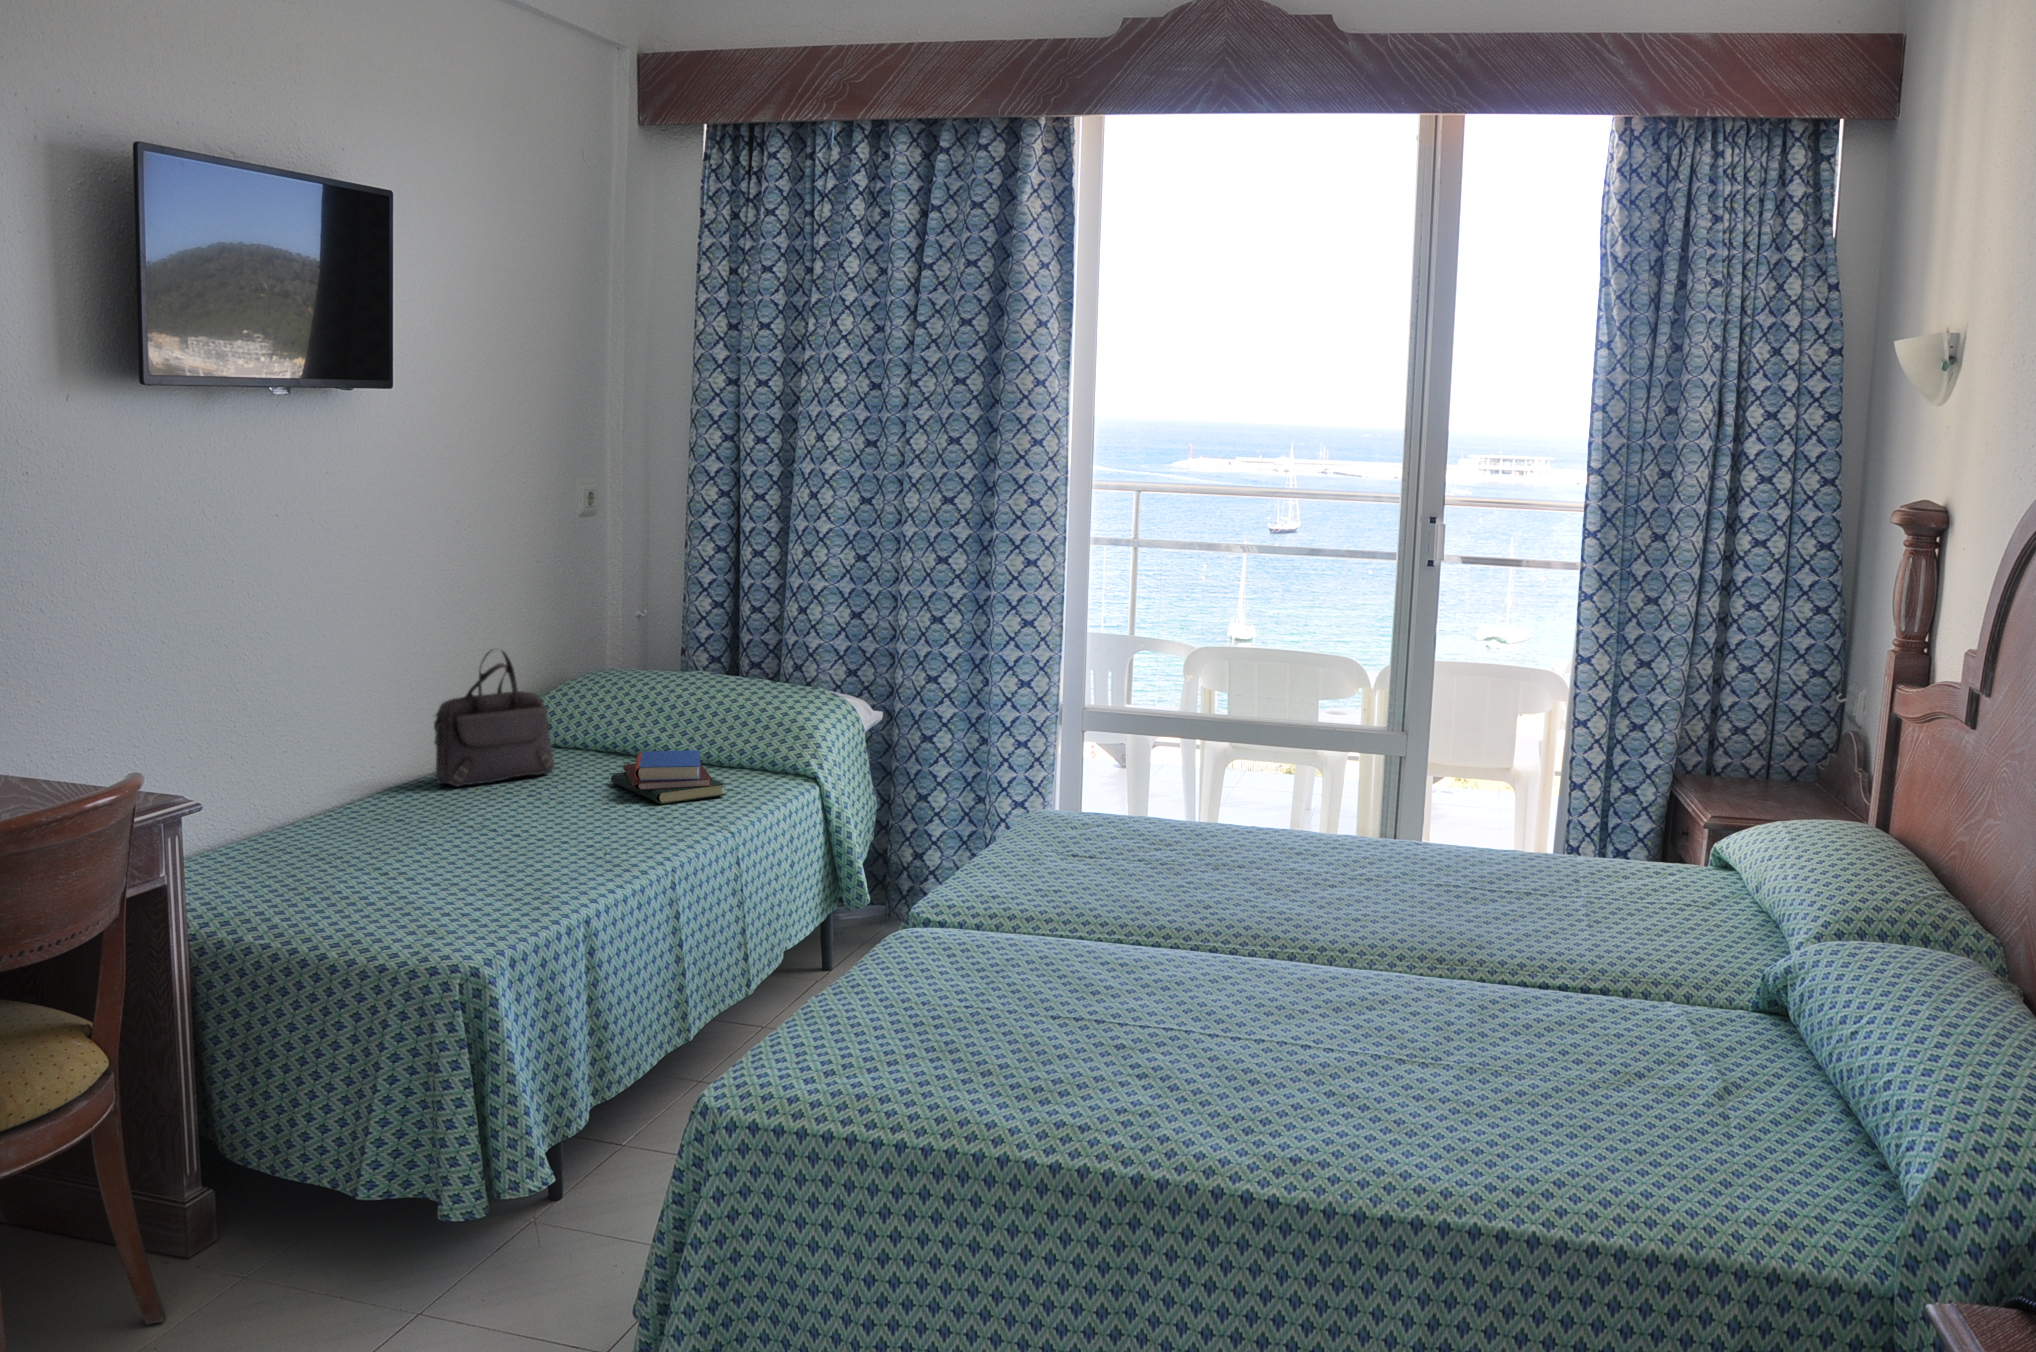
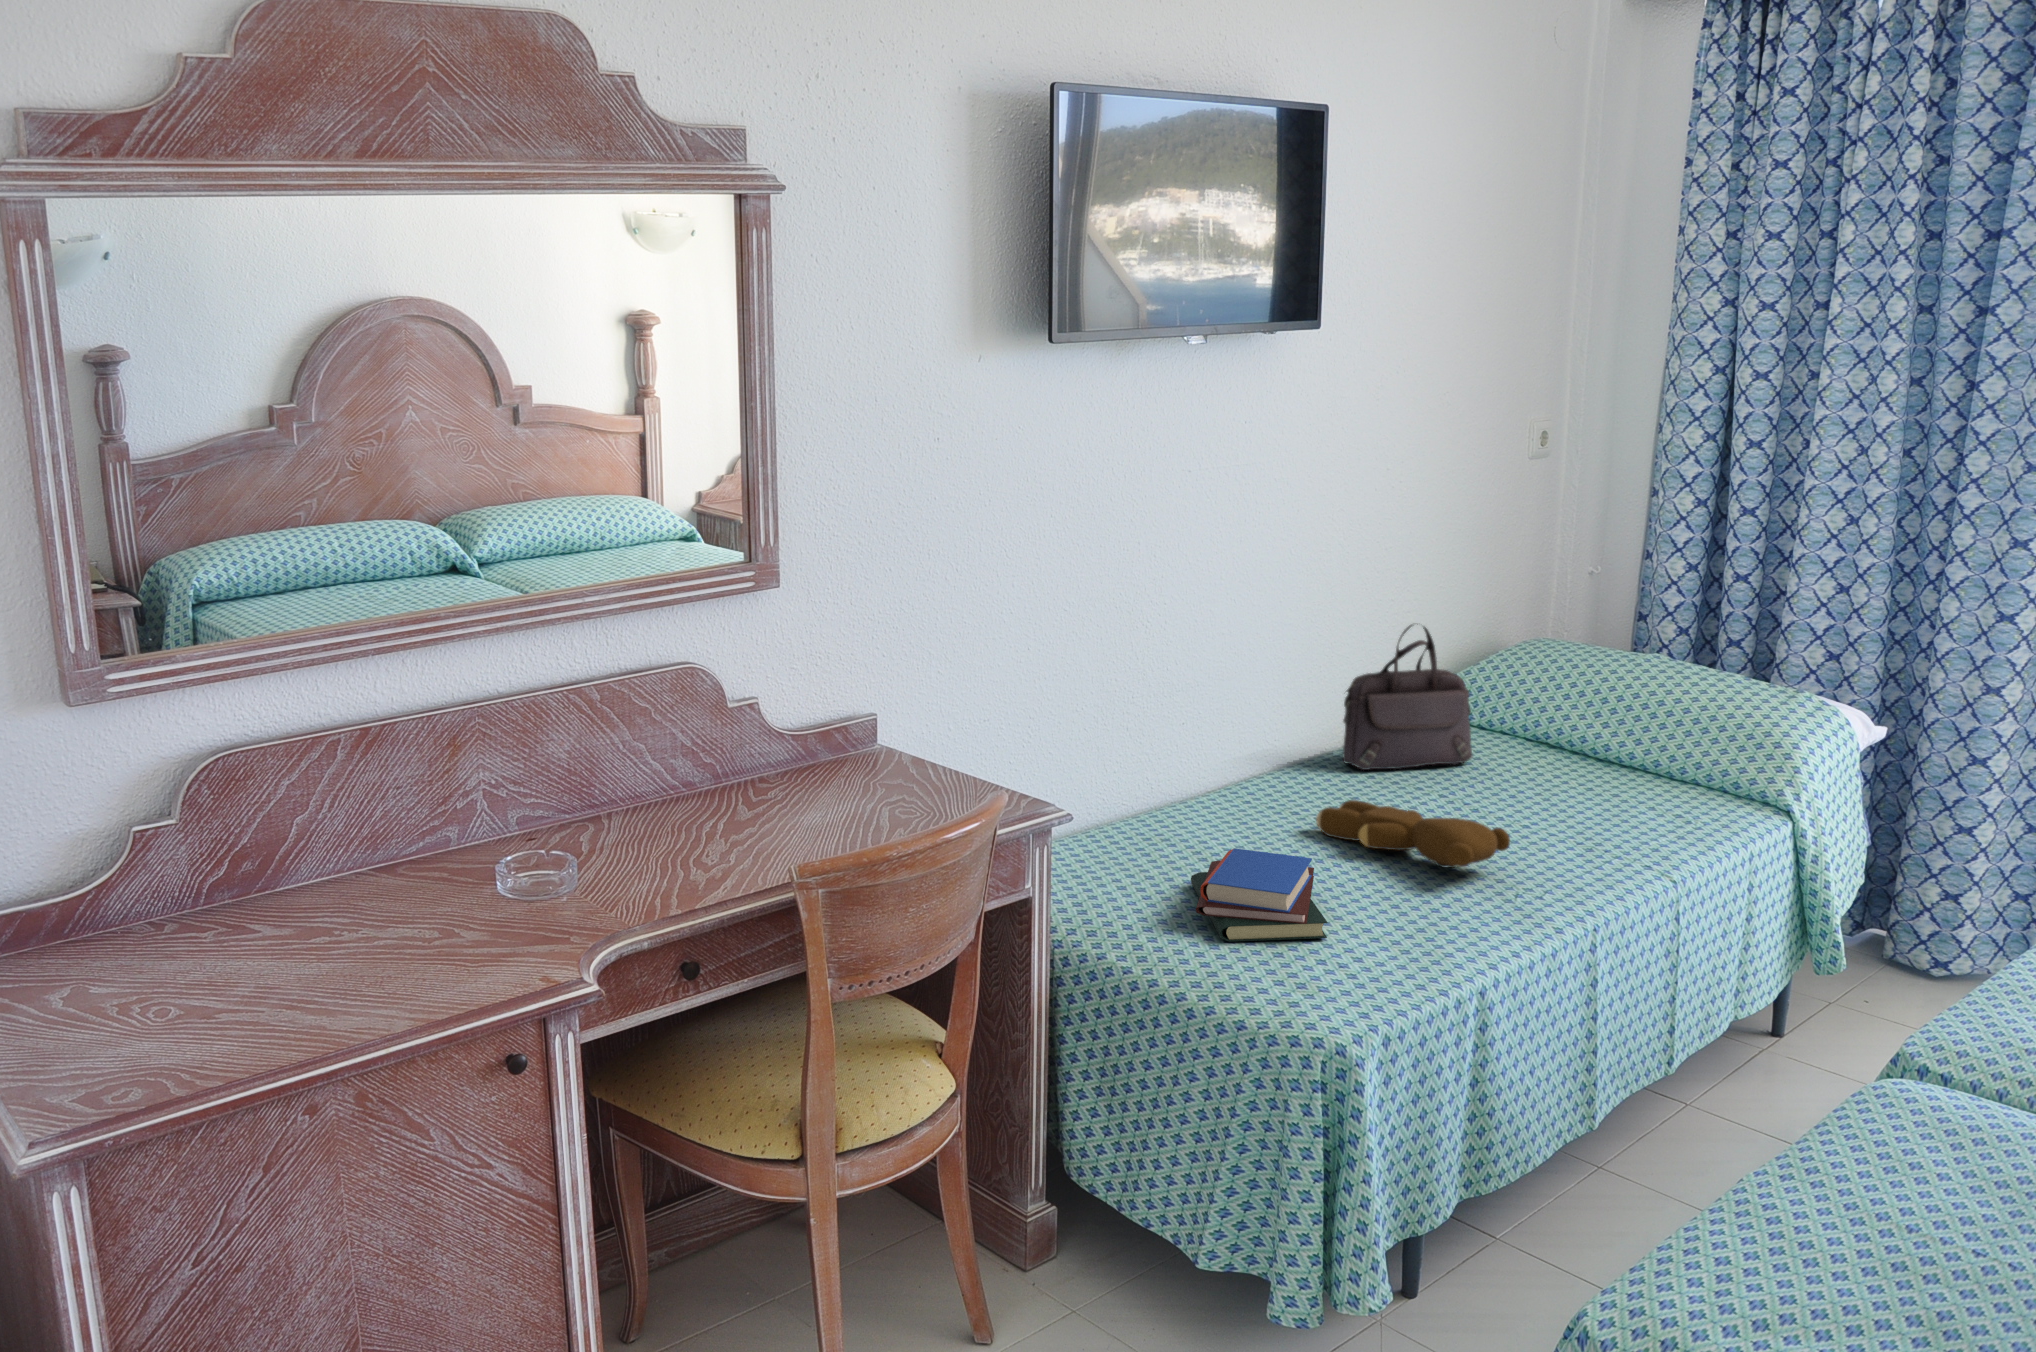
book: present [611,750,726,804] -> present [1191,848,1328,942]
teddy bear: none [422,799,599,843] -> present [1316,800,1510,868]

